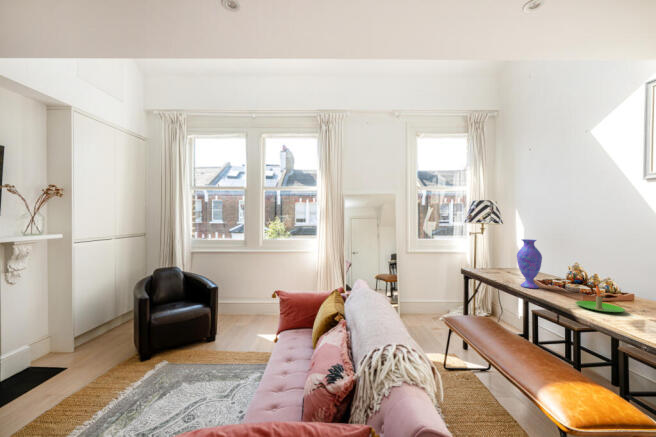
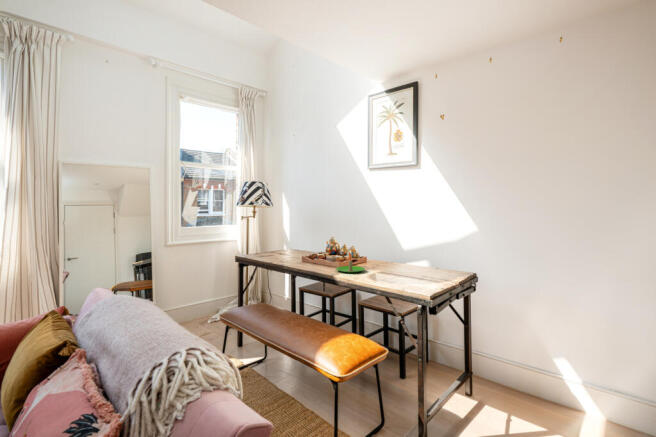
vase: present [517,239,542,288] -> none [290,218,310,263]

